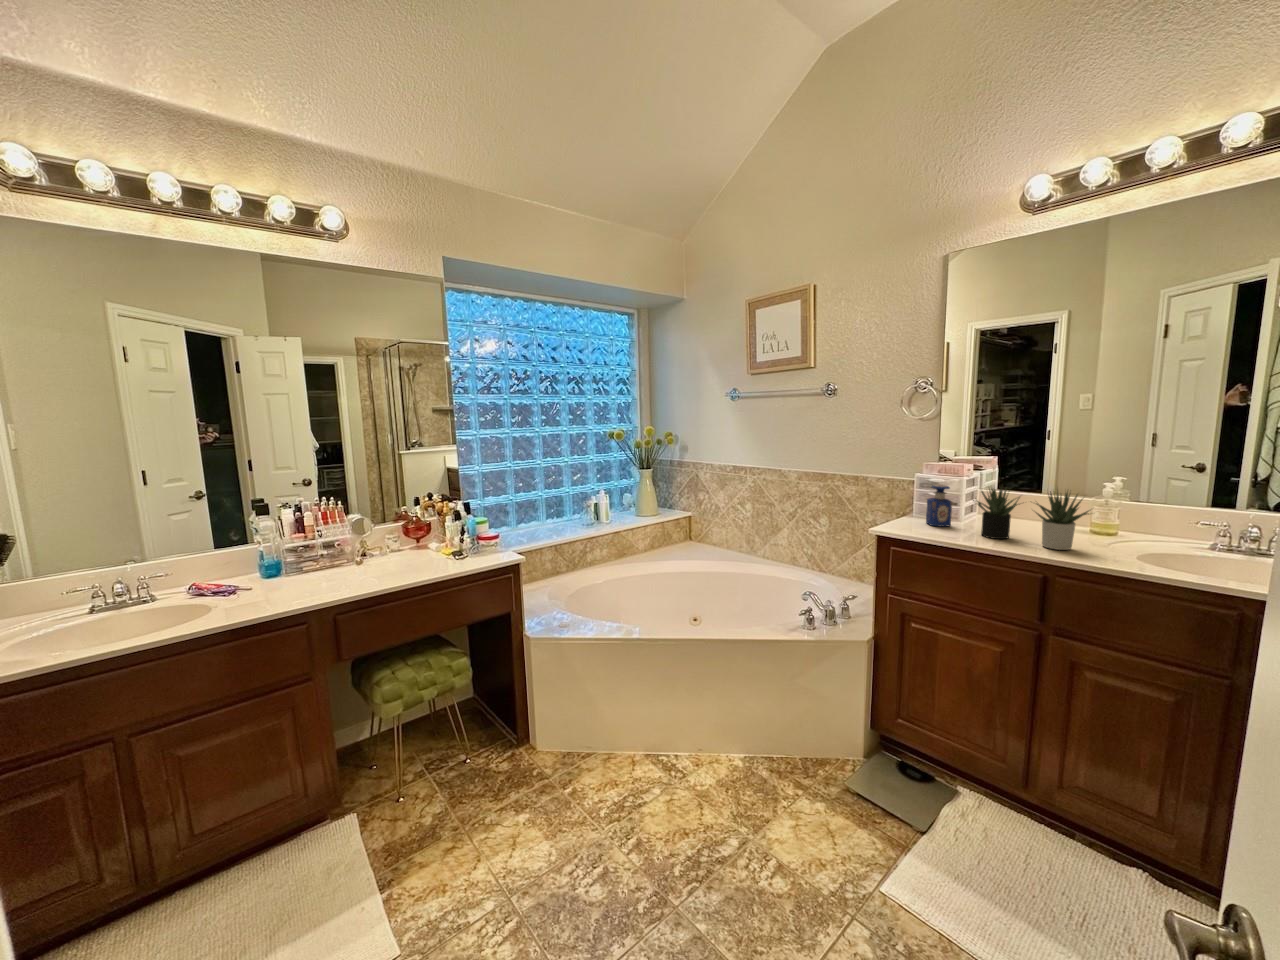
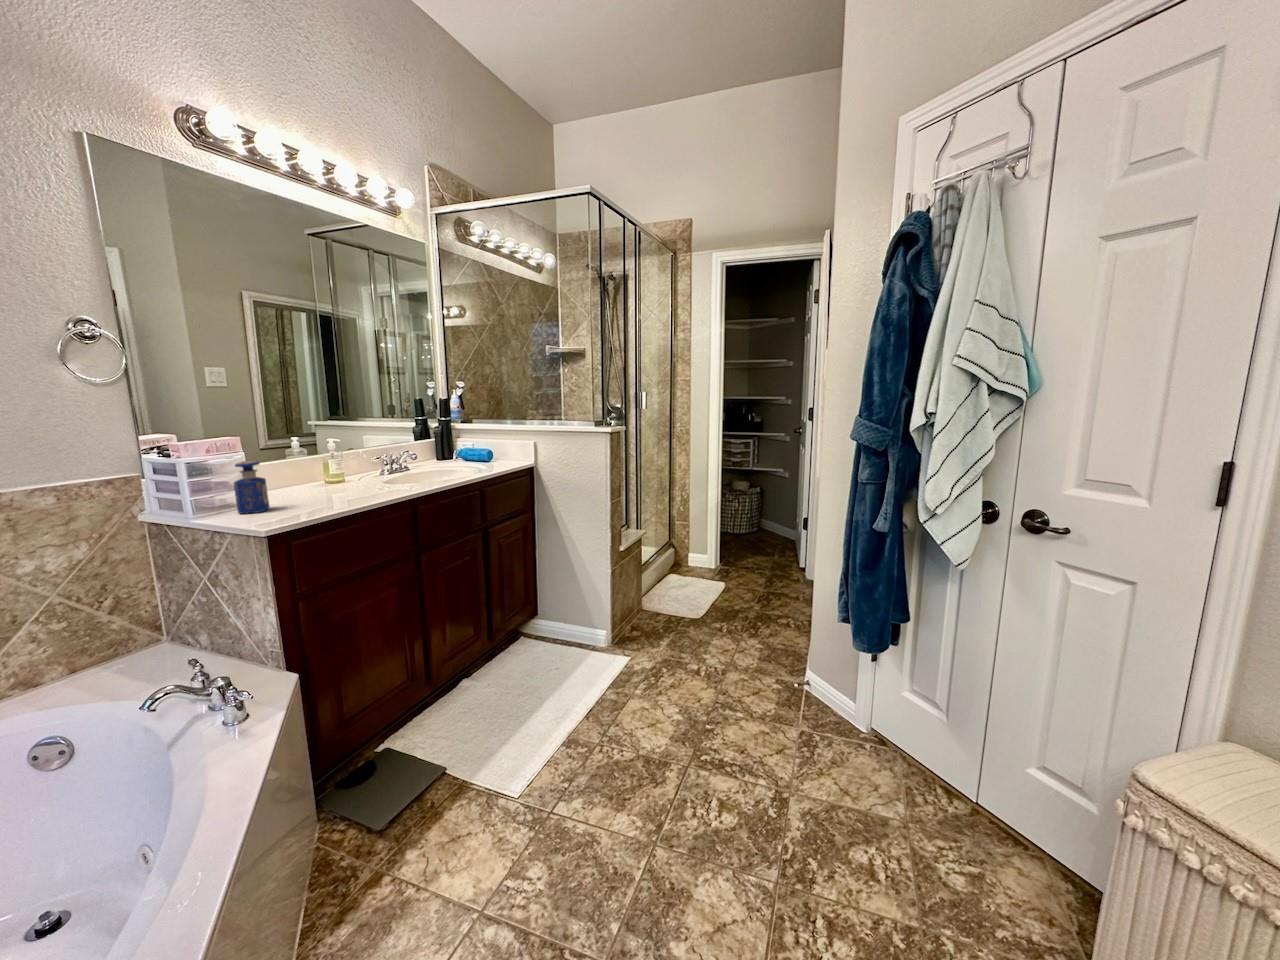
succulent plant: present [973,488,1089,550] -> none [289,434,389,501]

